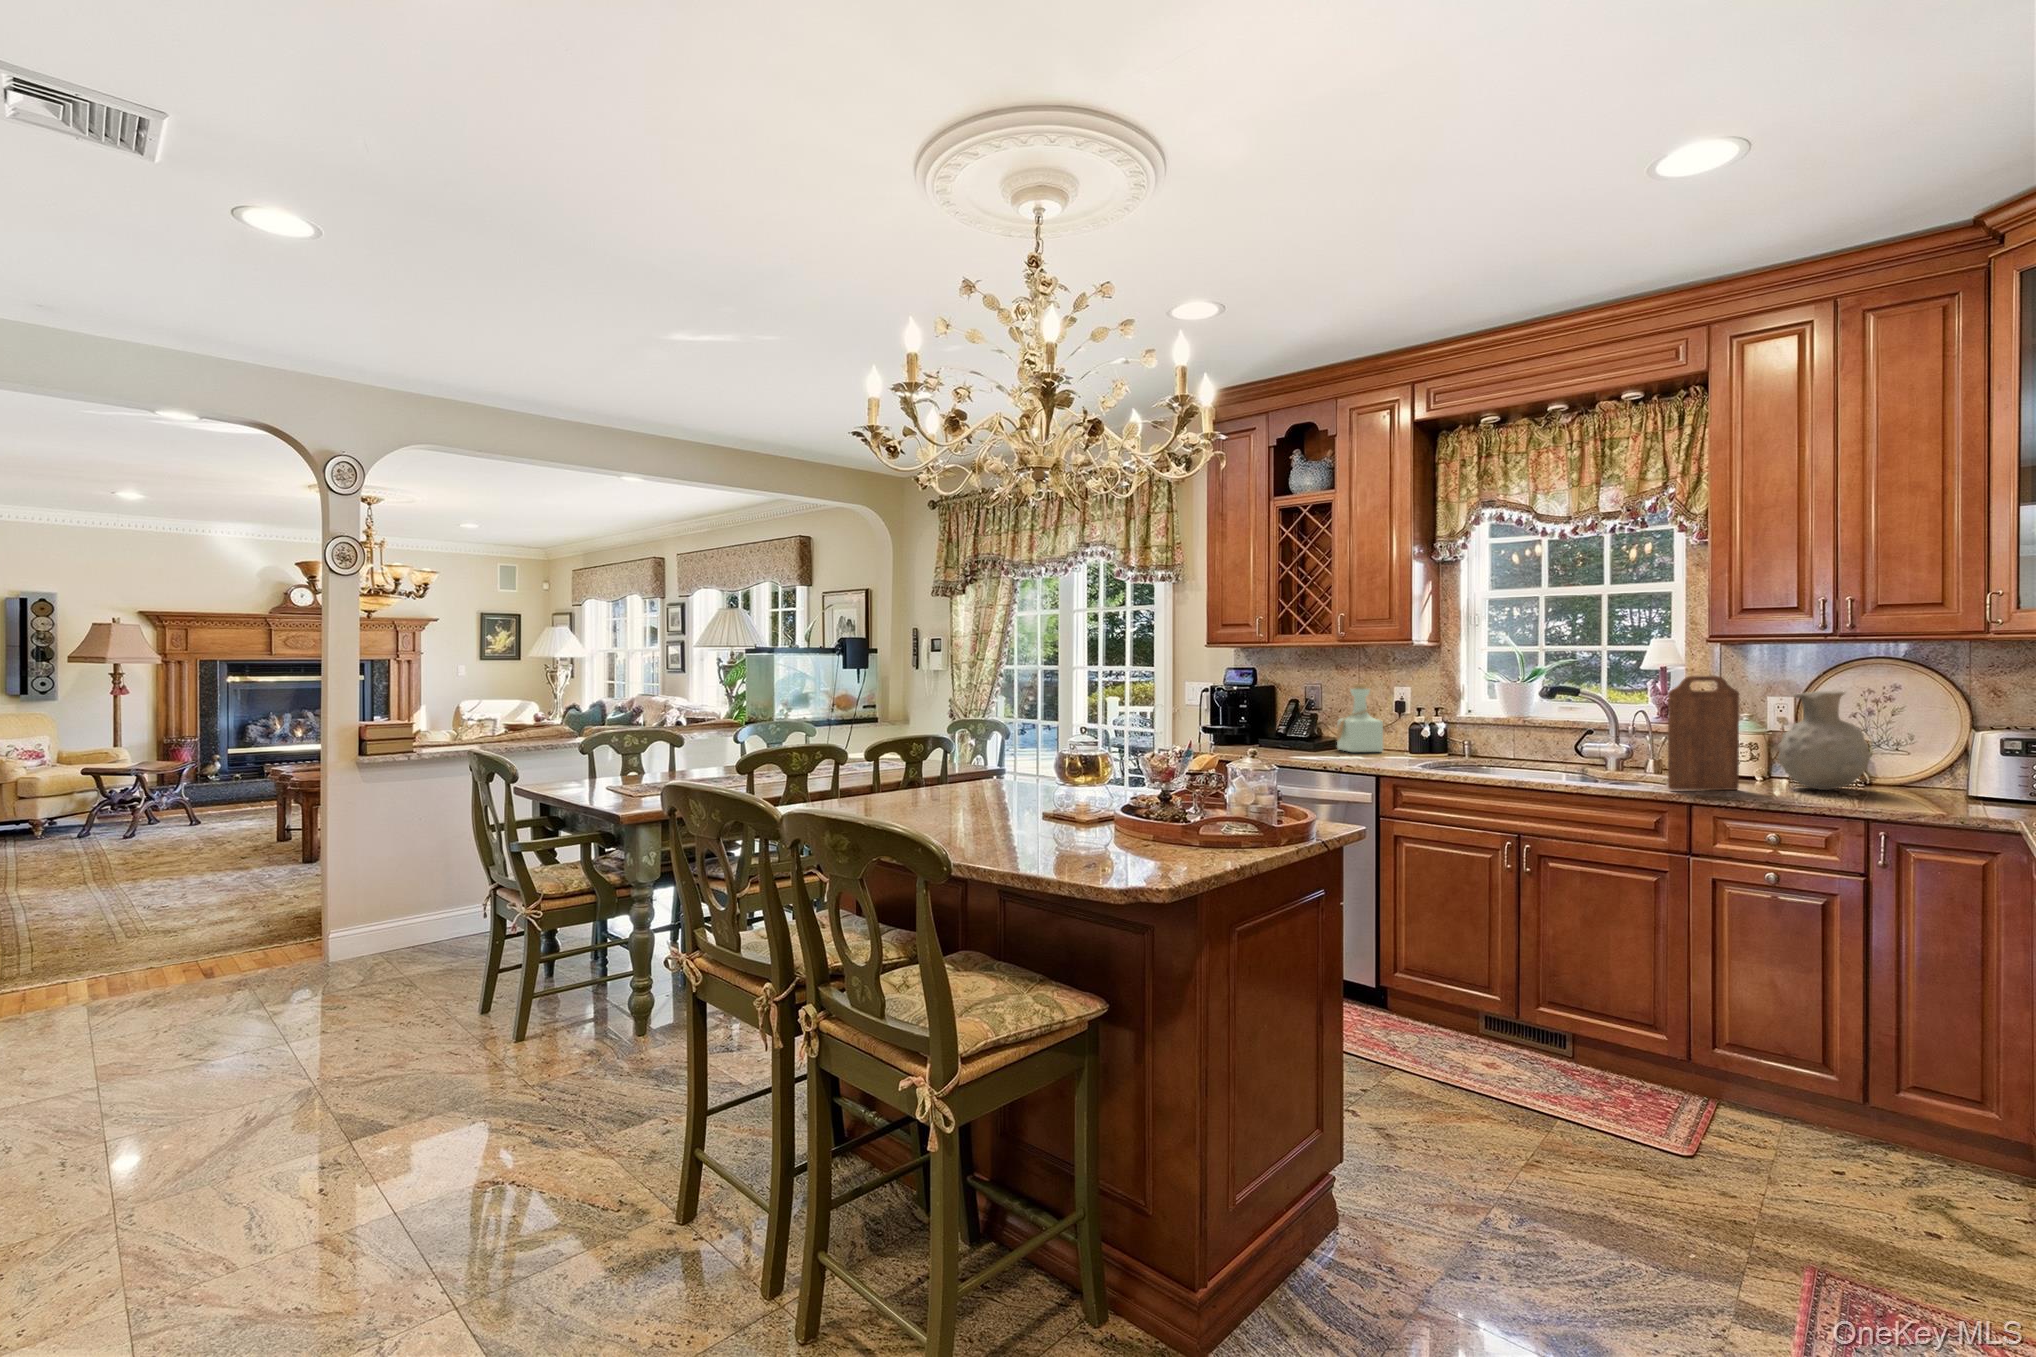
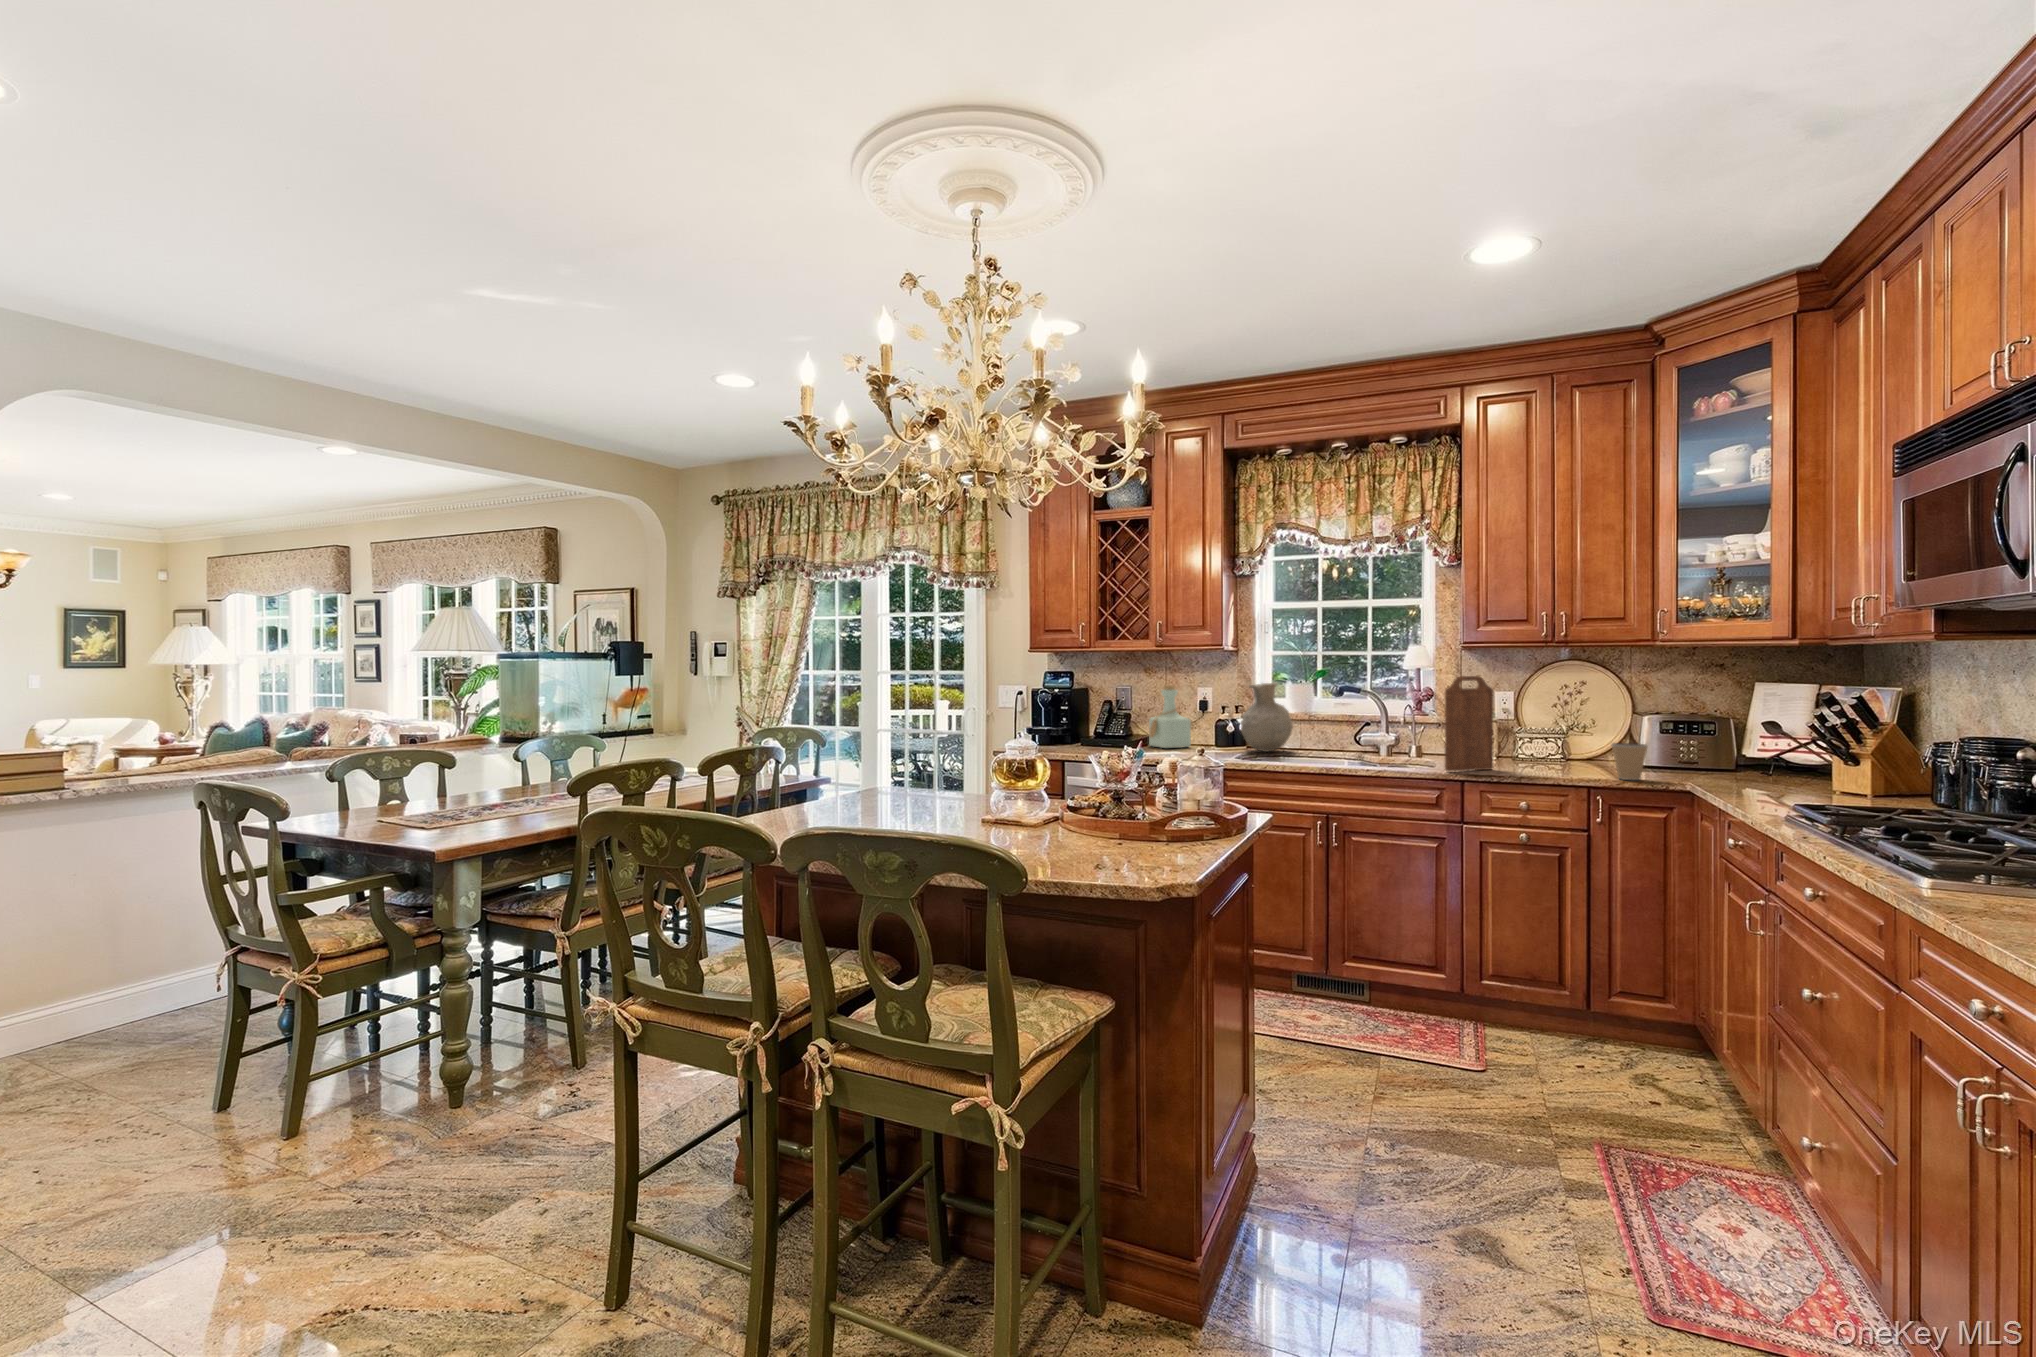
vase: present [1778,690,1871,790] -> present [1241,683,1293,752]
coffee cup: none [1898,763,1953,811] -> present [1612,743,1648,780]

